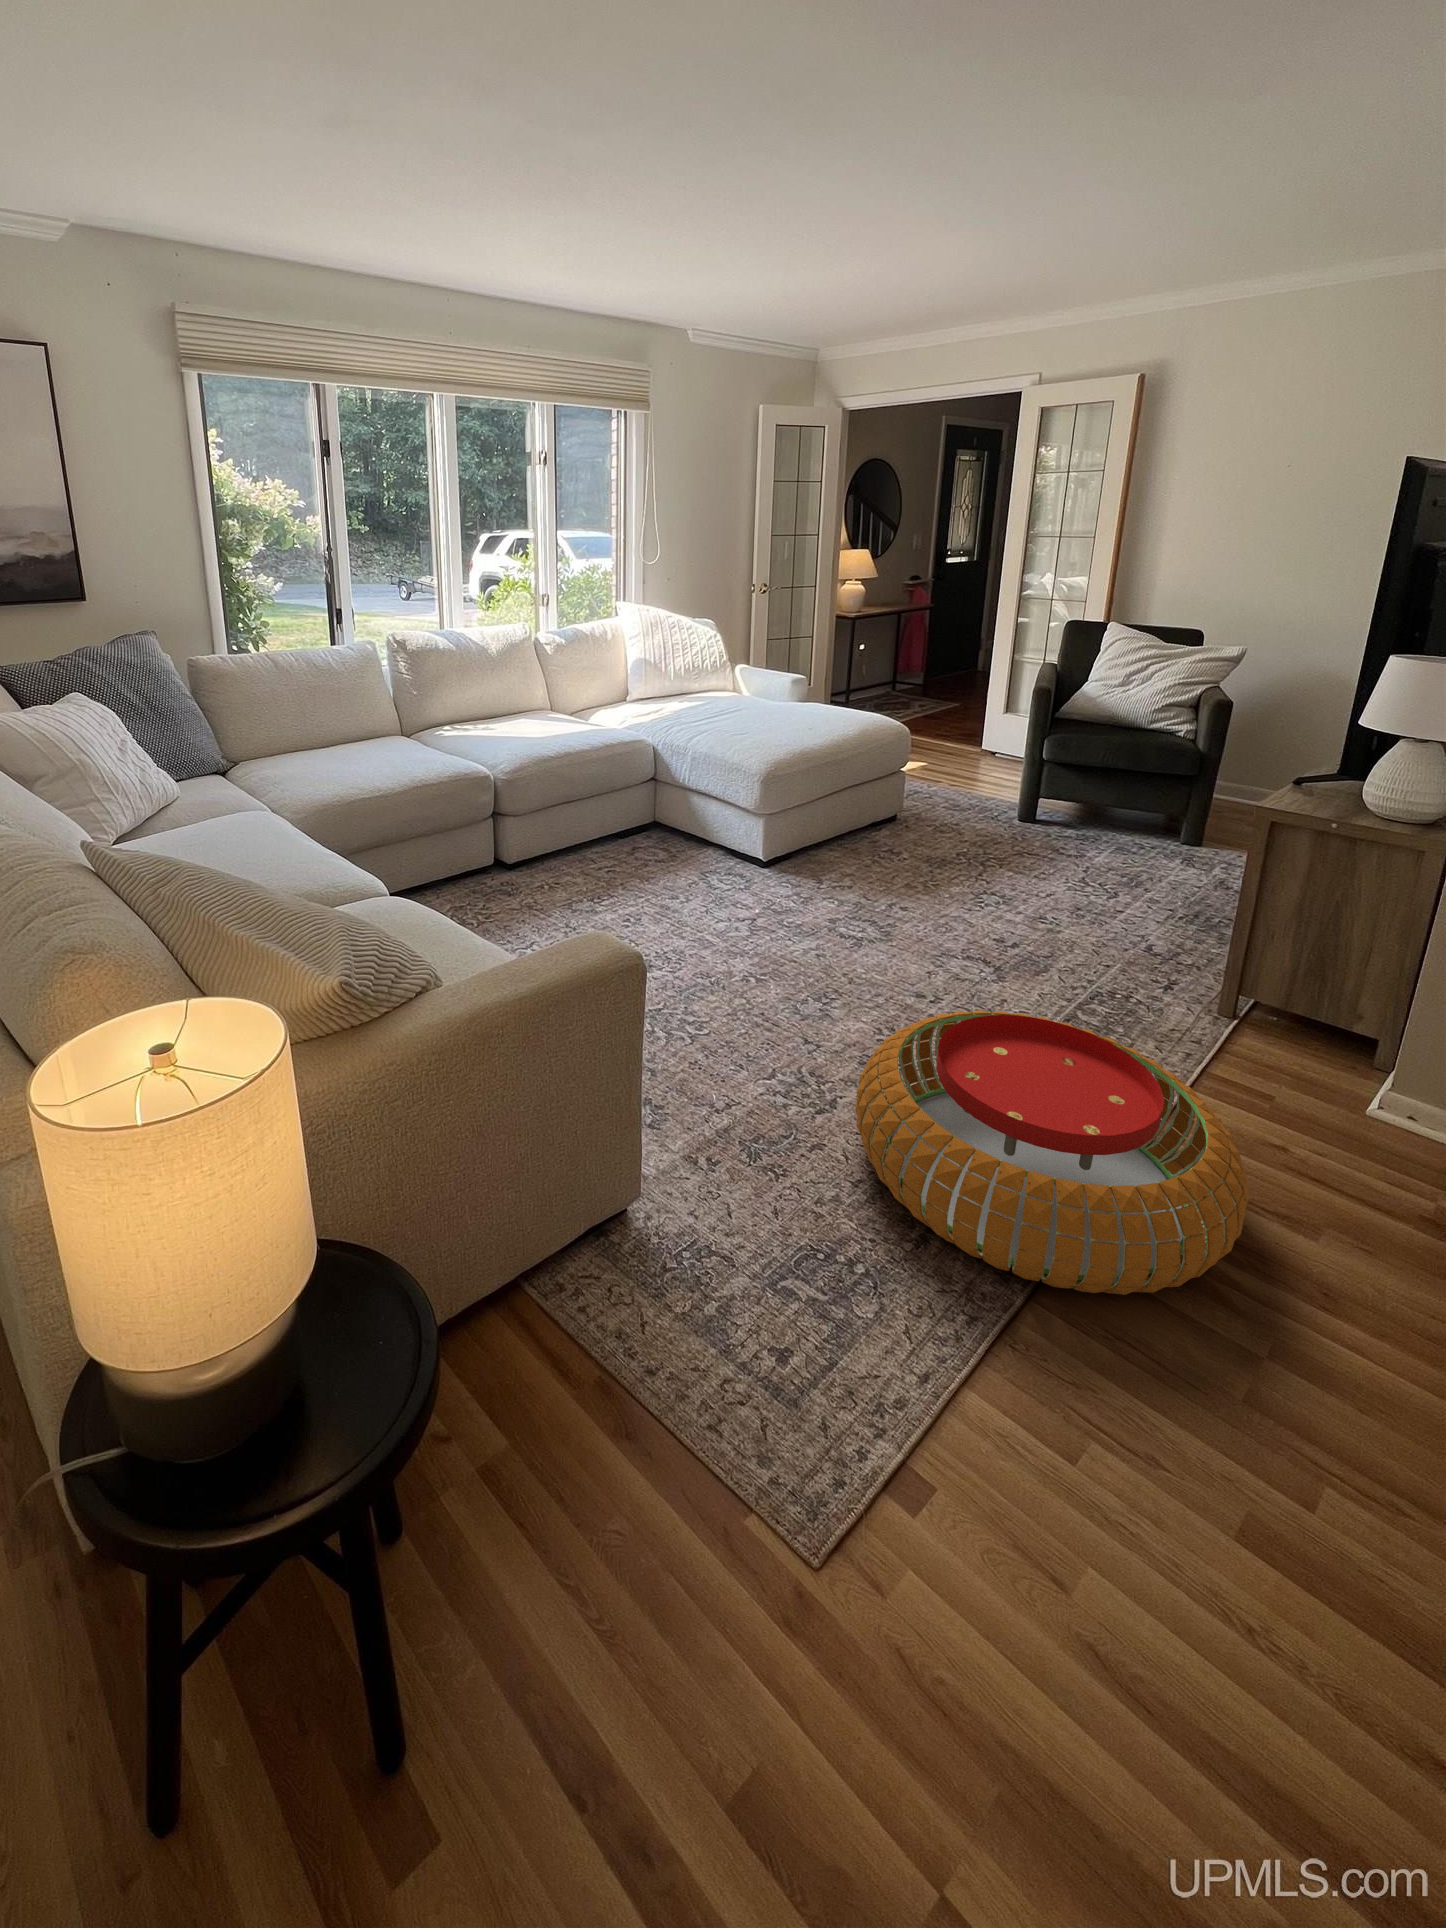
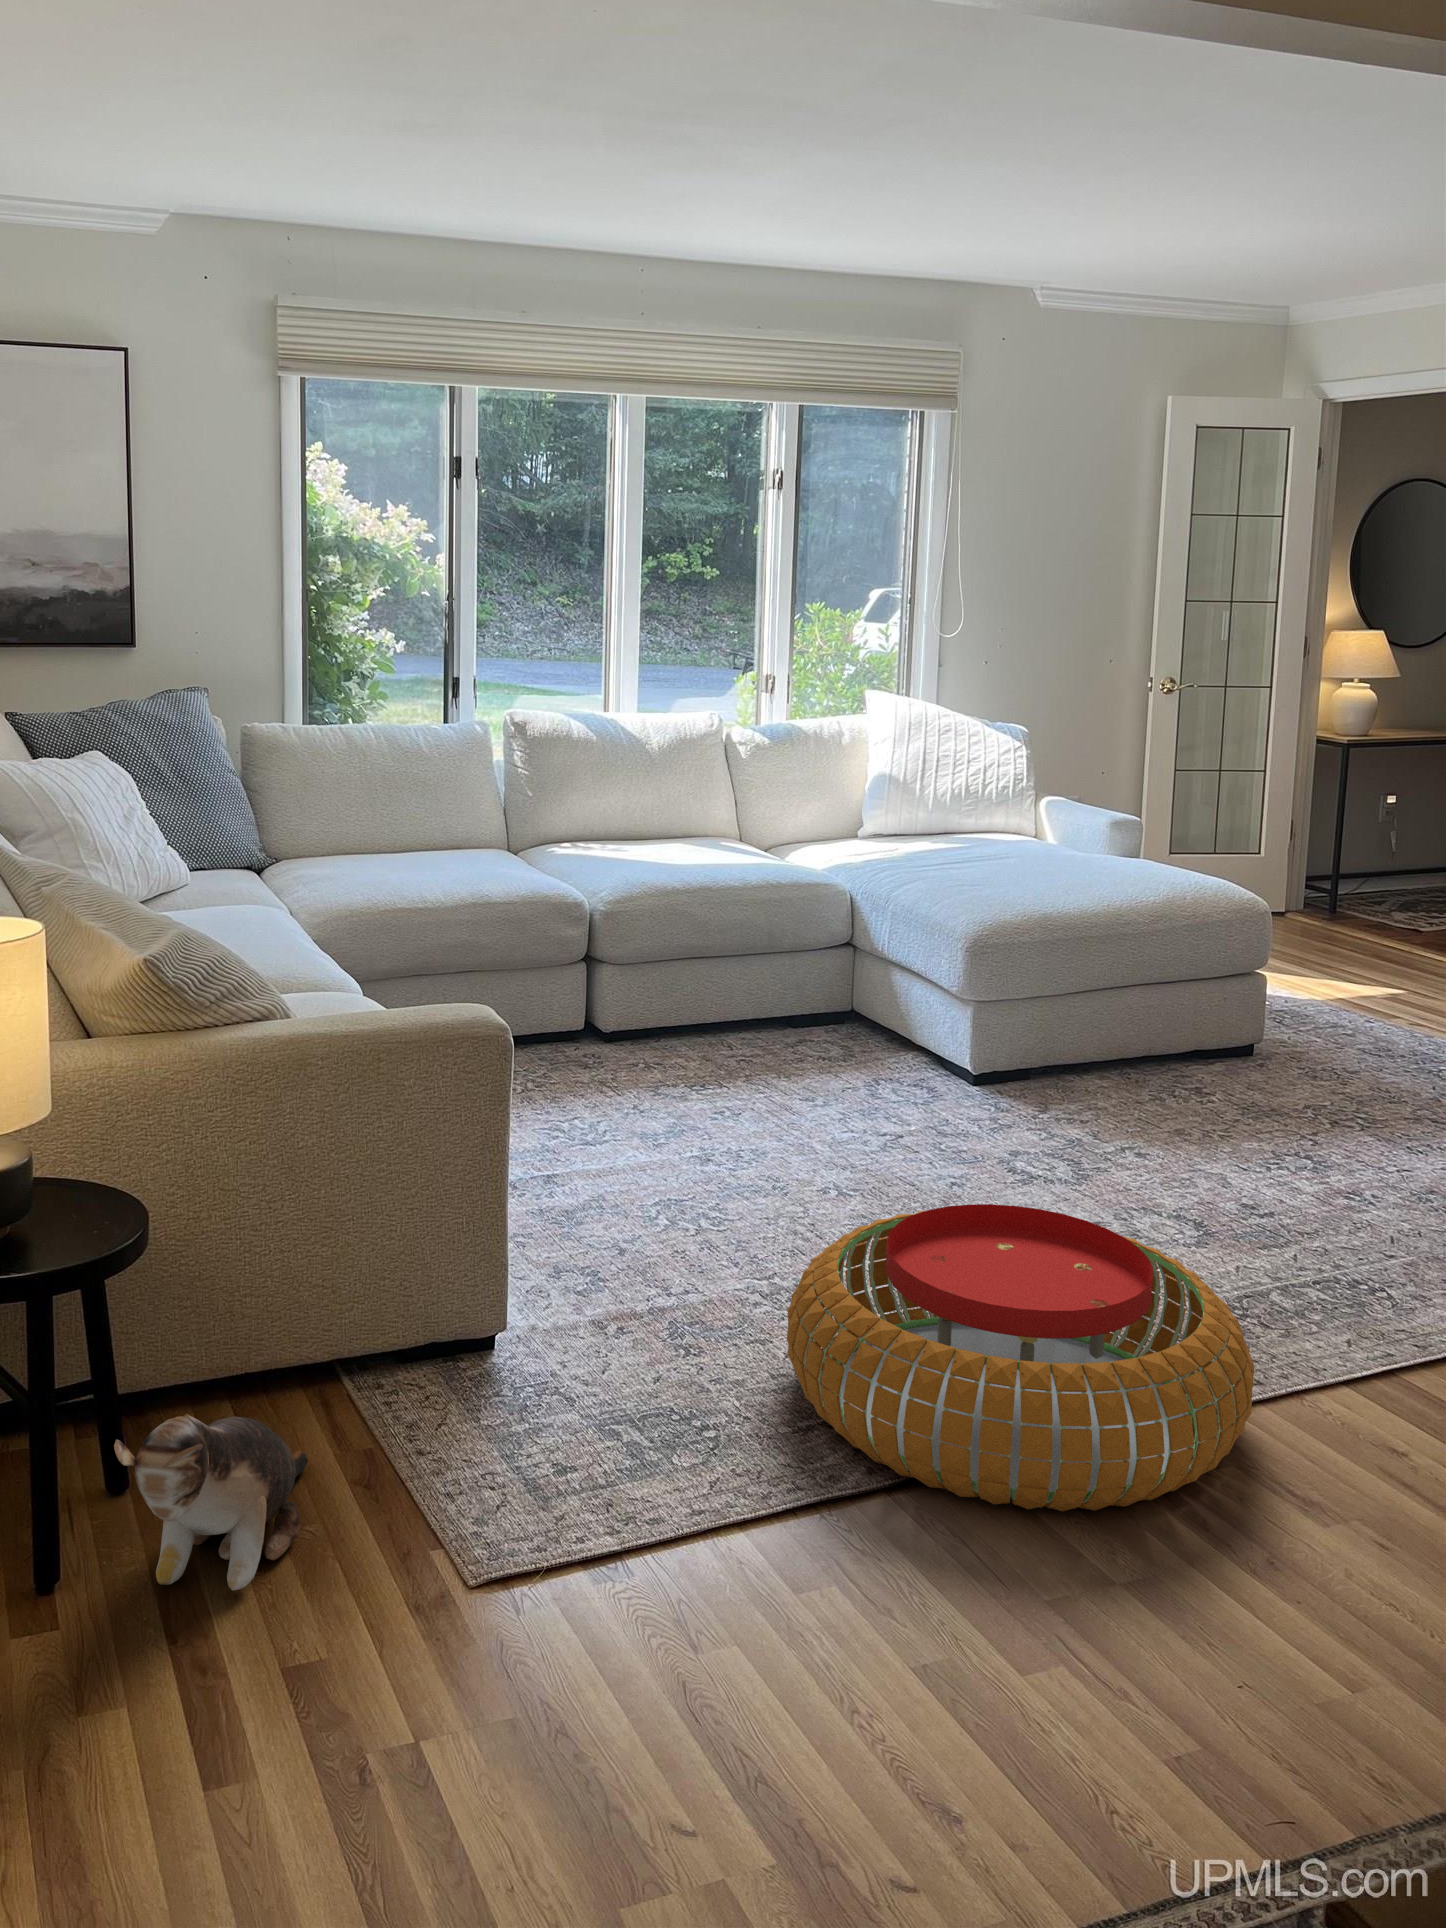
plush toy: none [493,1412,614,1694] -> present [114,1414,308,1590]

